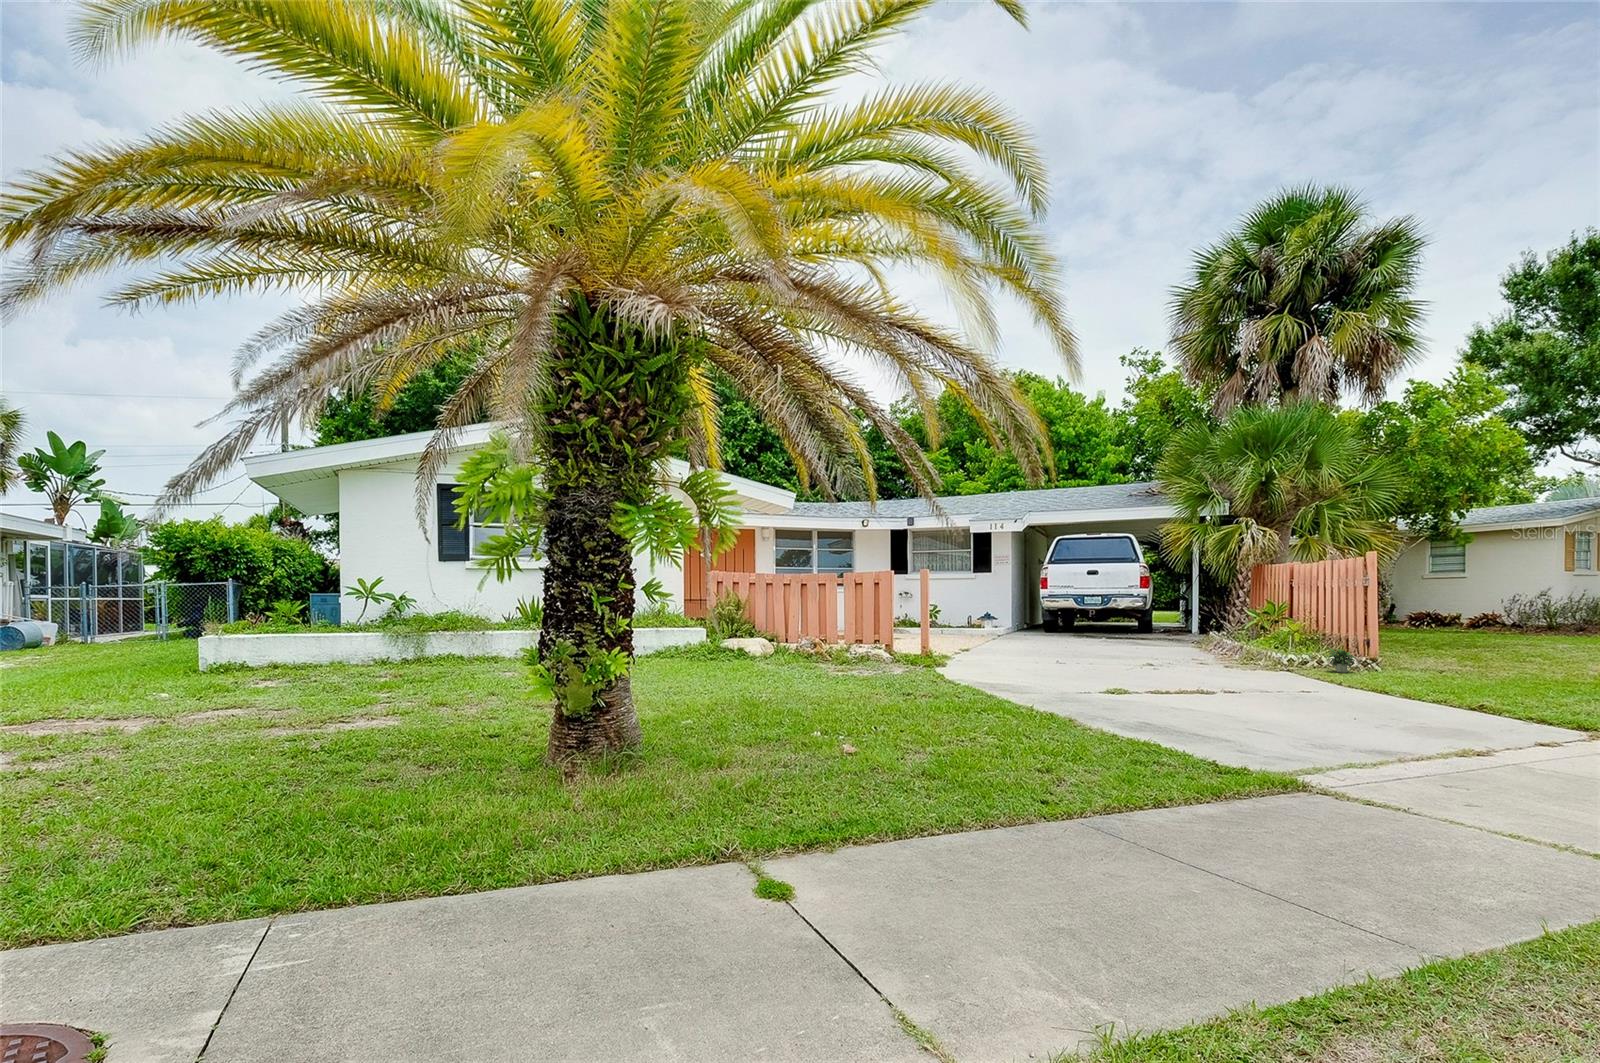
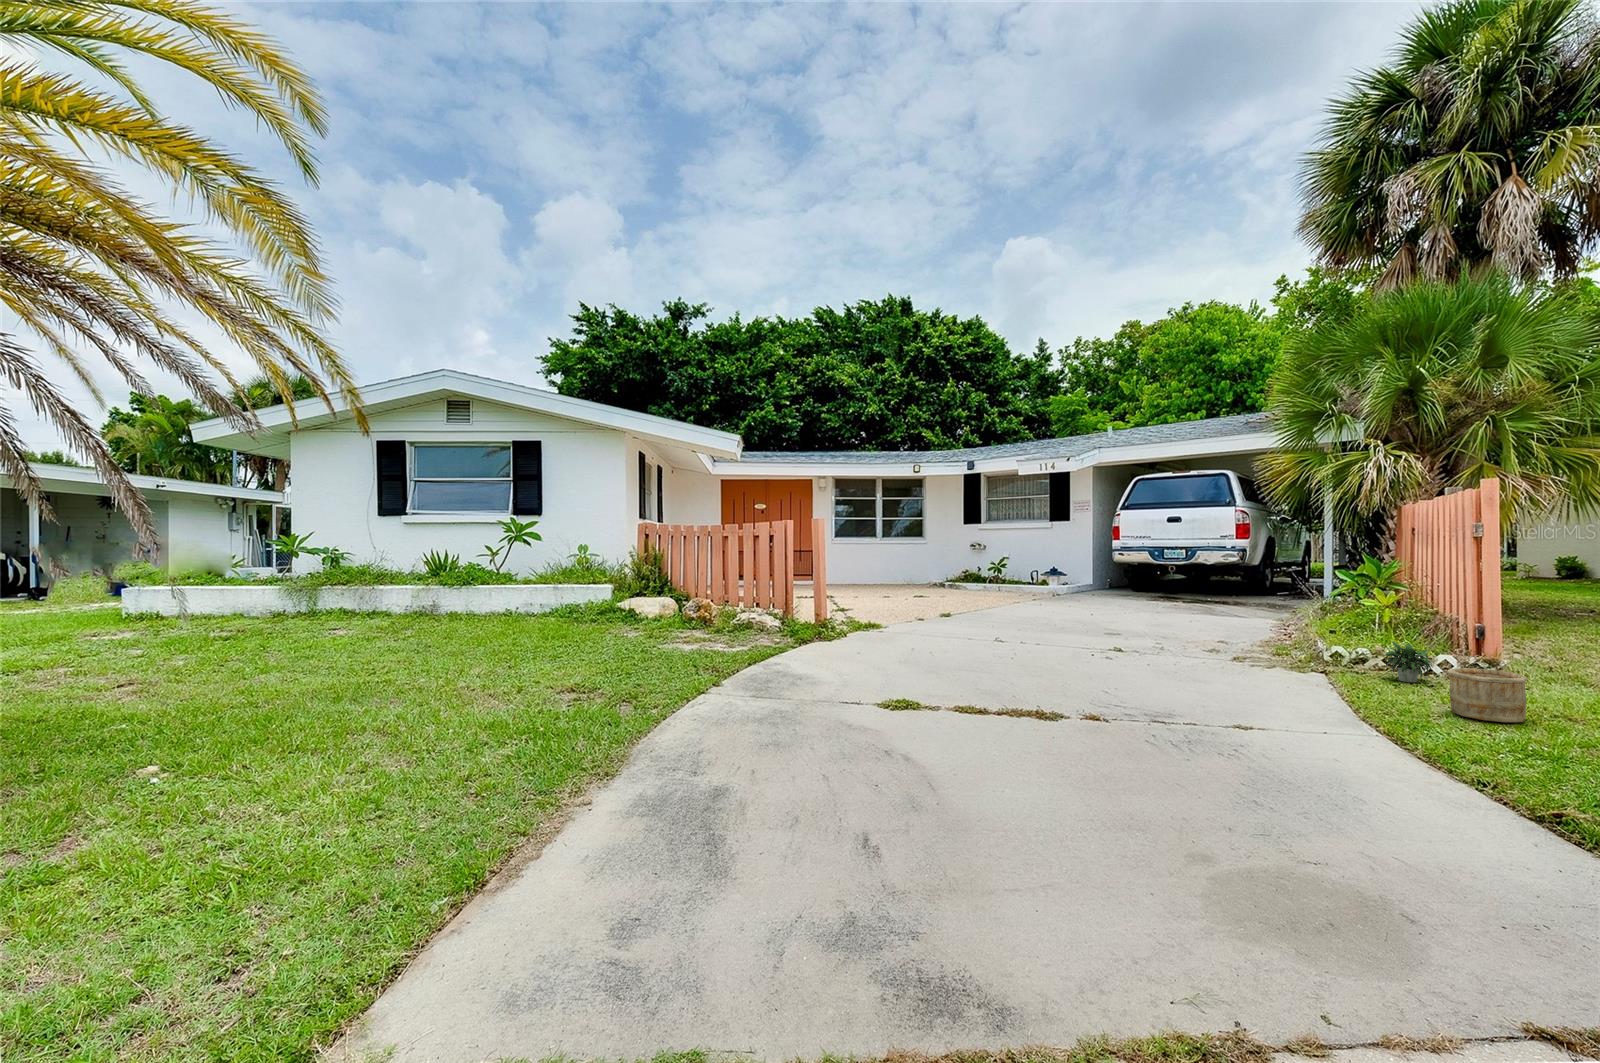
wooden bucket: none [1388,657,1429,685] -> present [1447,668,1527,722]

